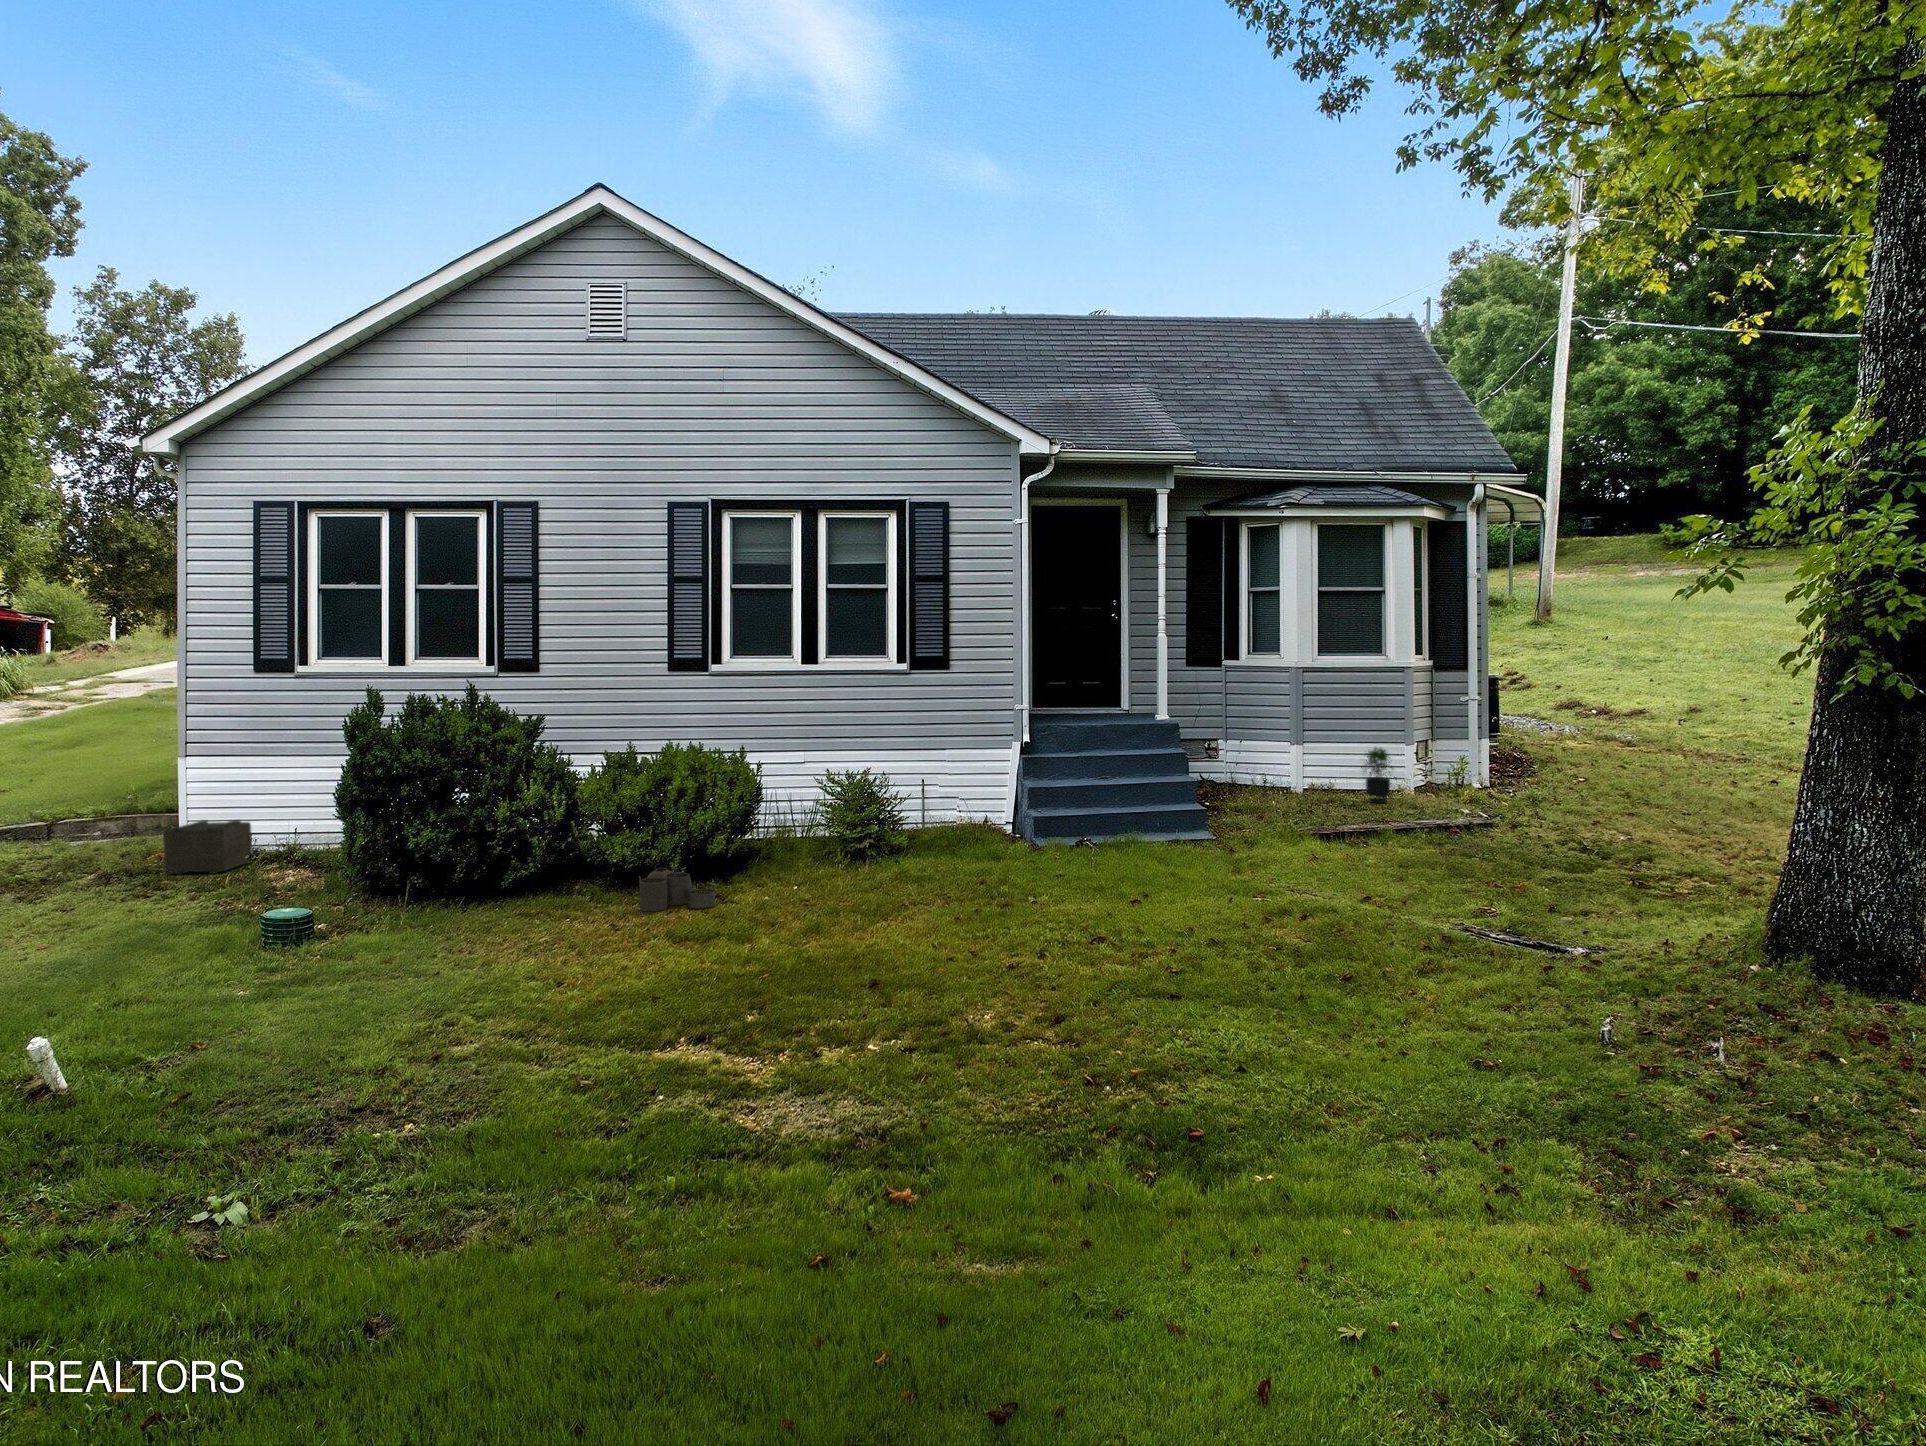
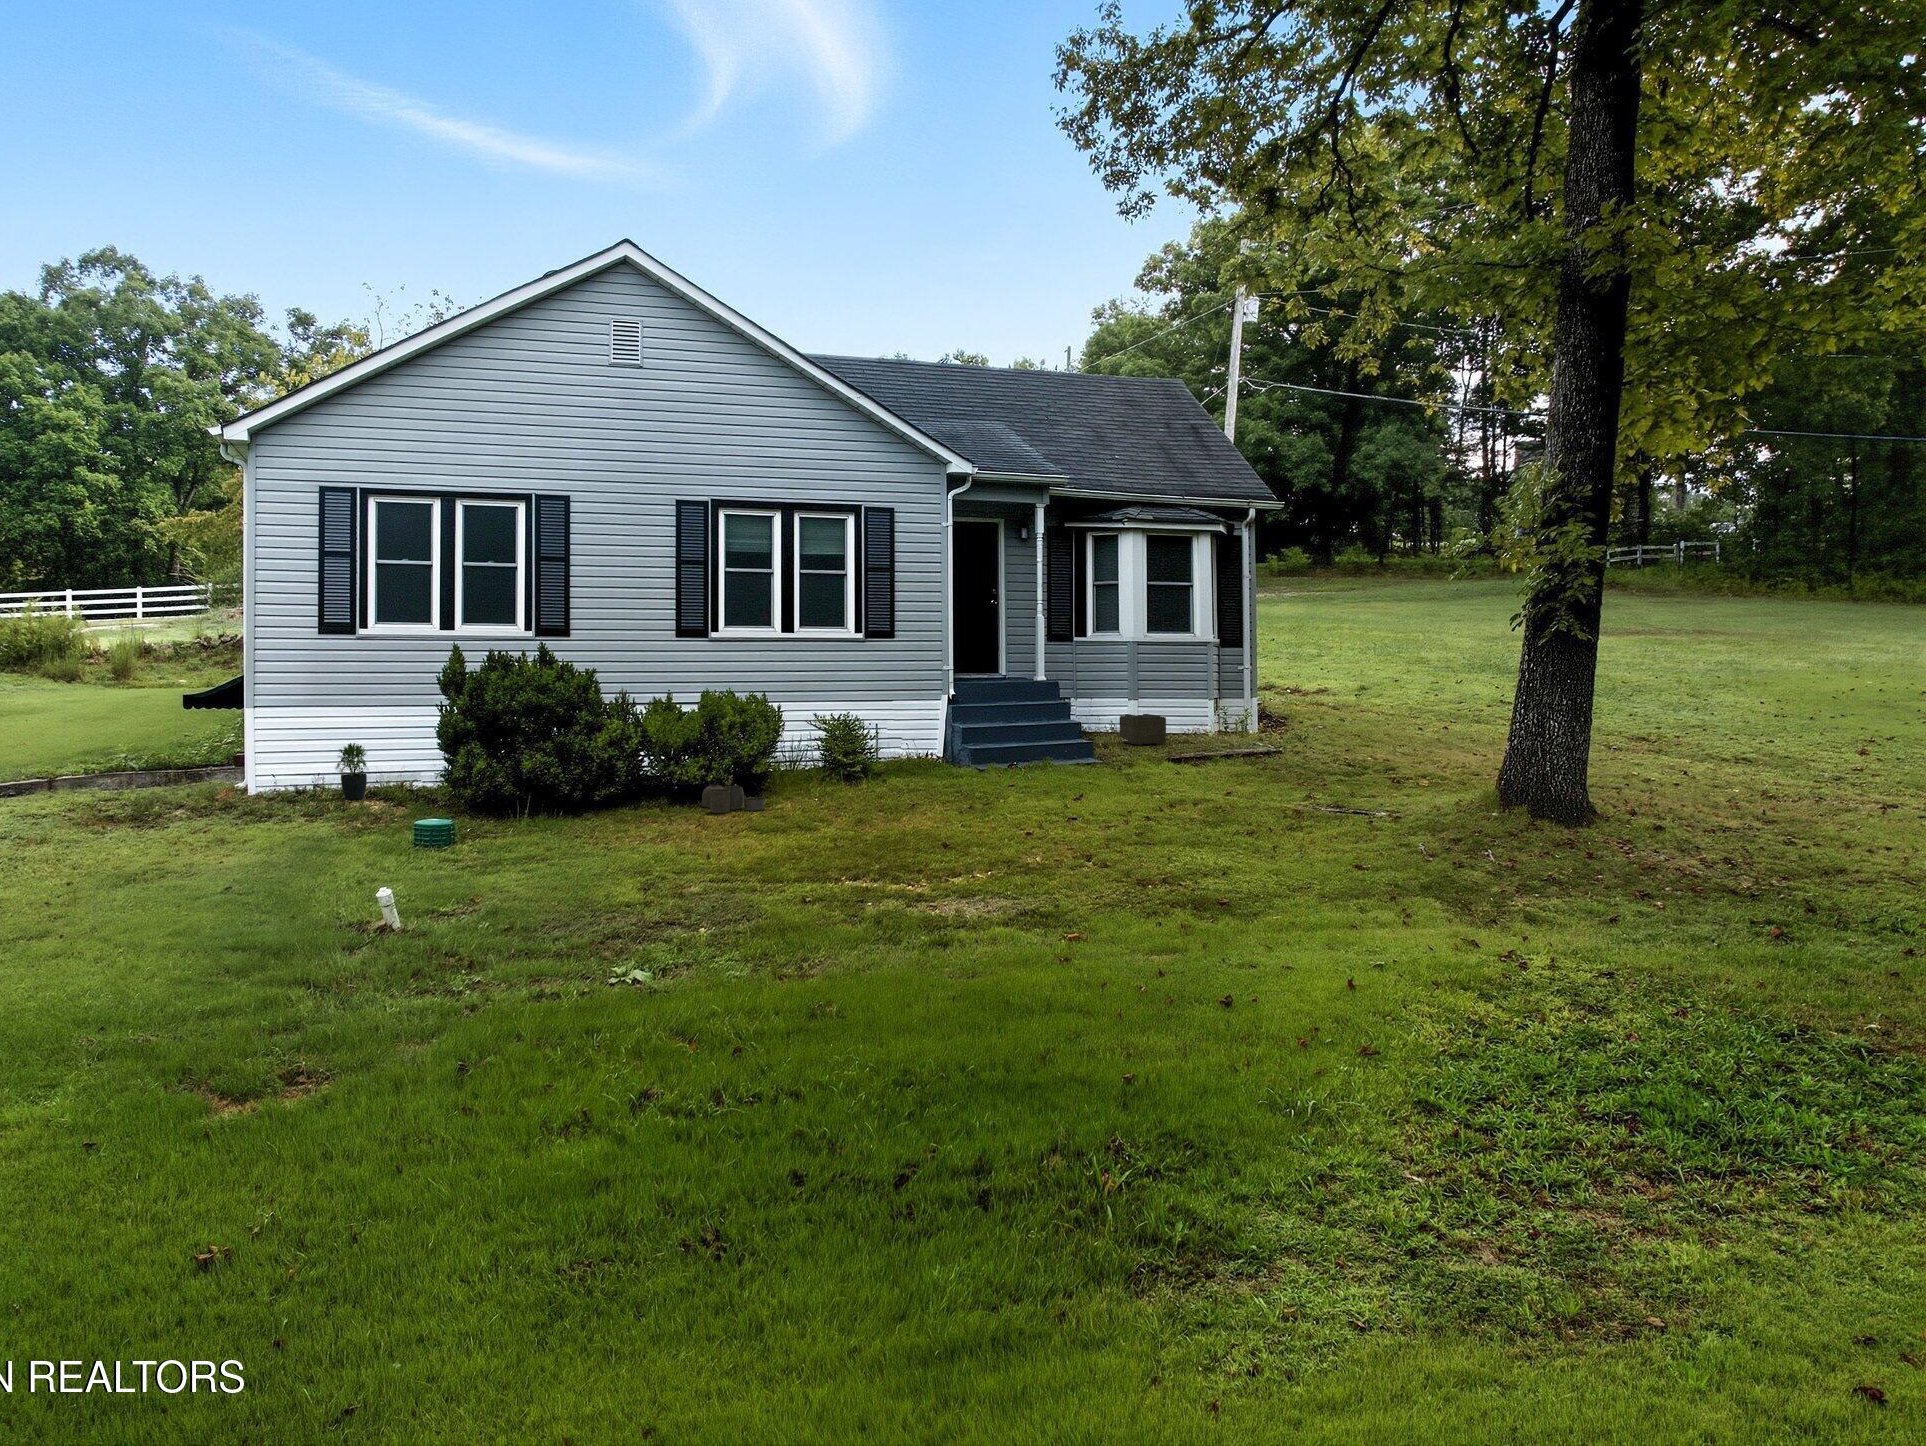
potted plant: present [1361,748,1392,803] -> present [336,743,367,800]
wooden crate: present [163,820,252,874] -> present [1119,714,1166,745]

